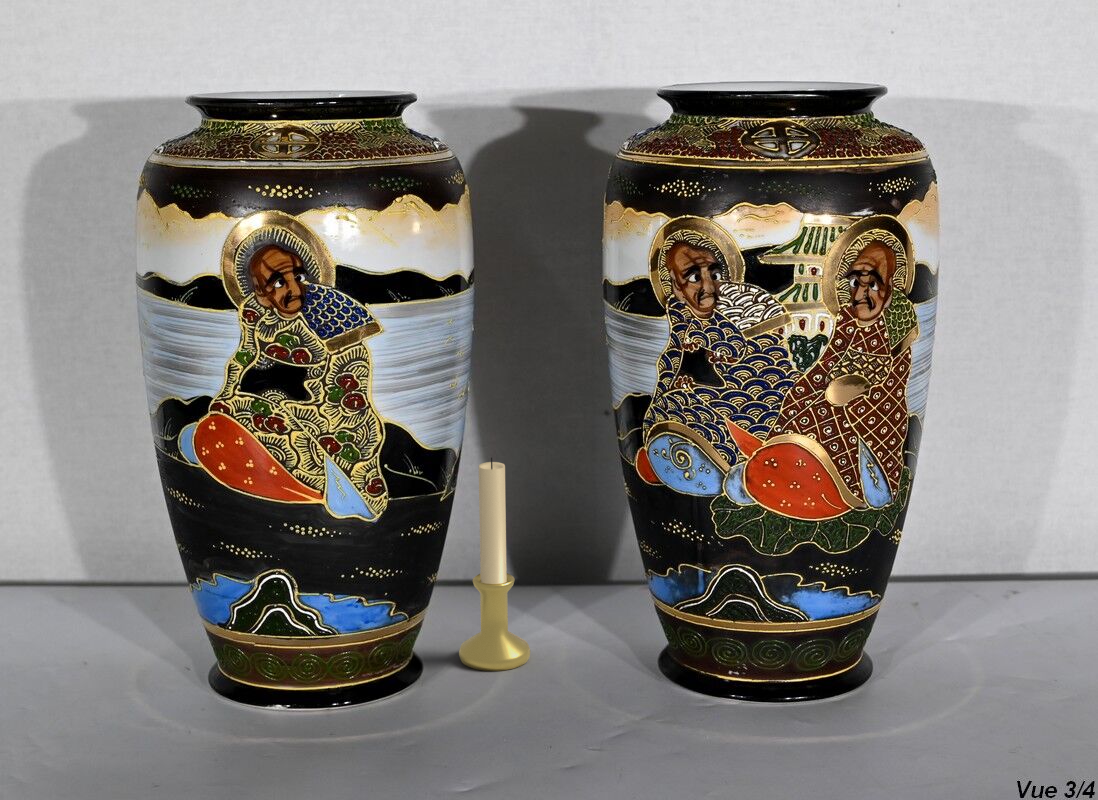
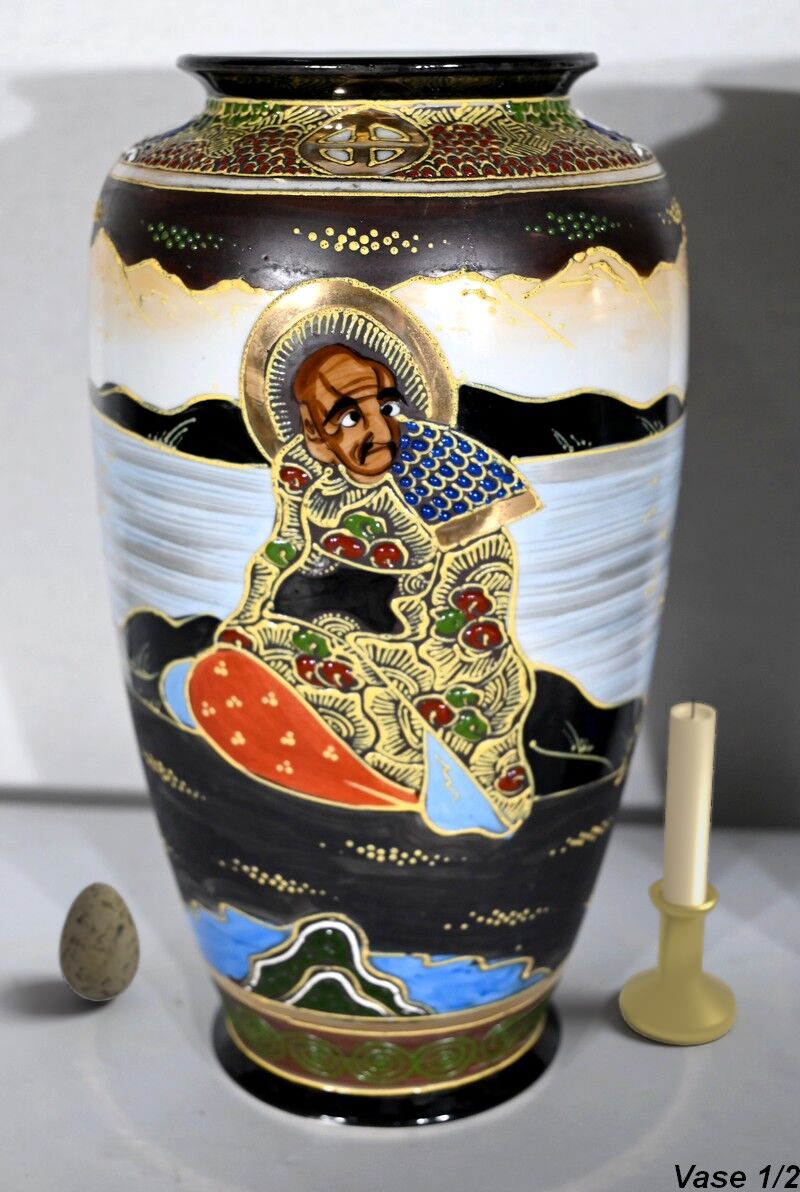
decorative egg: none [112,586,163,664] -> present [58,882,140,1002]

